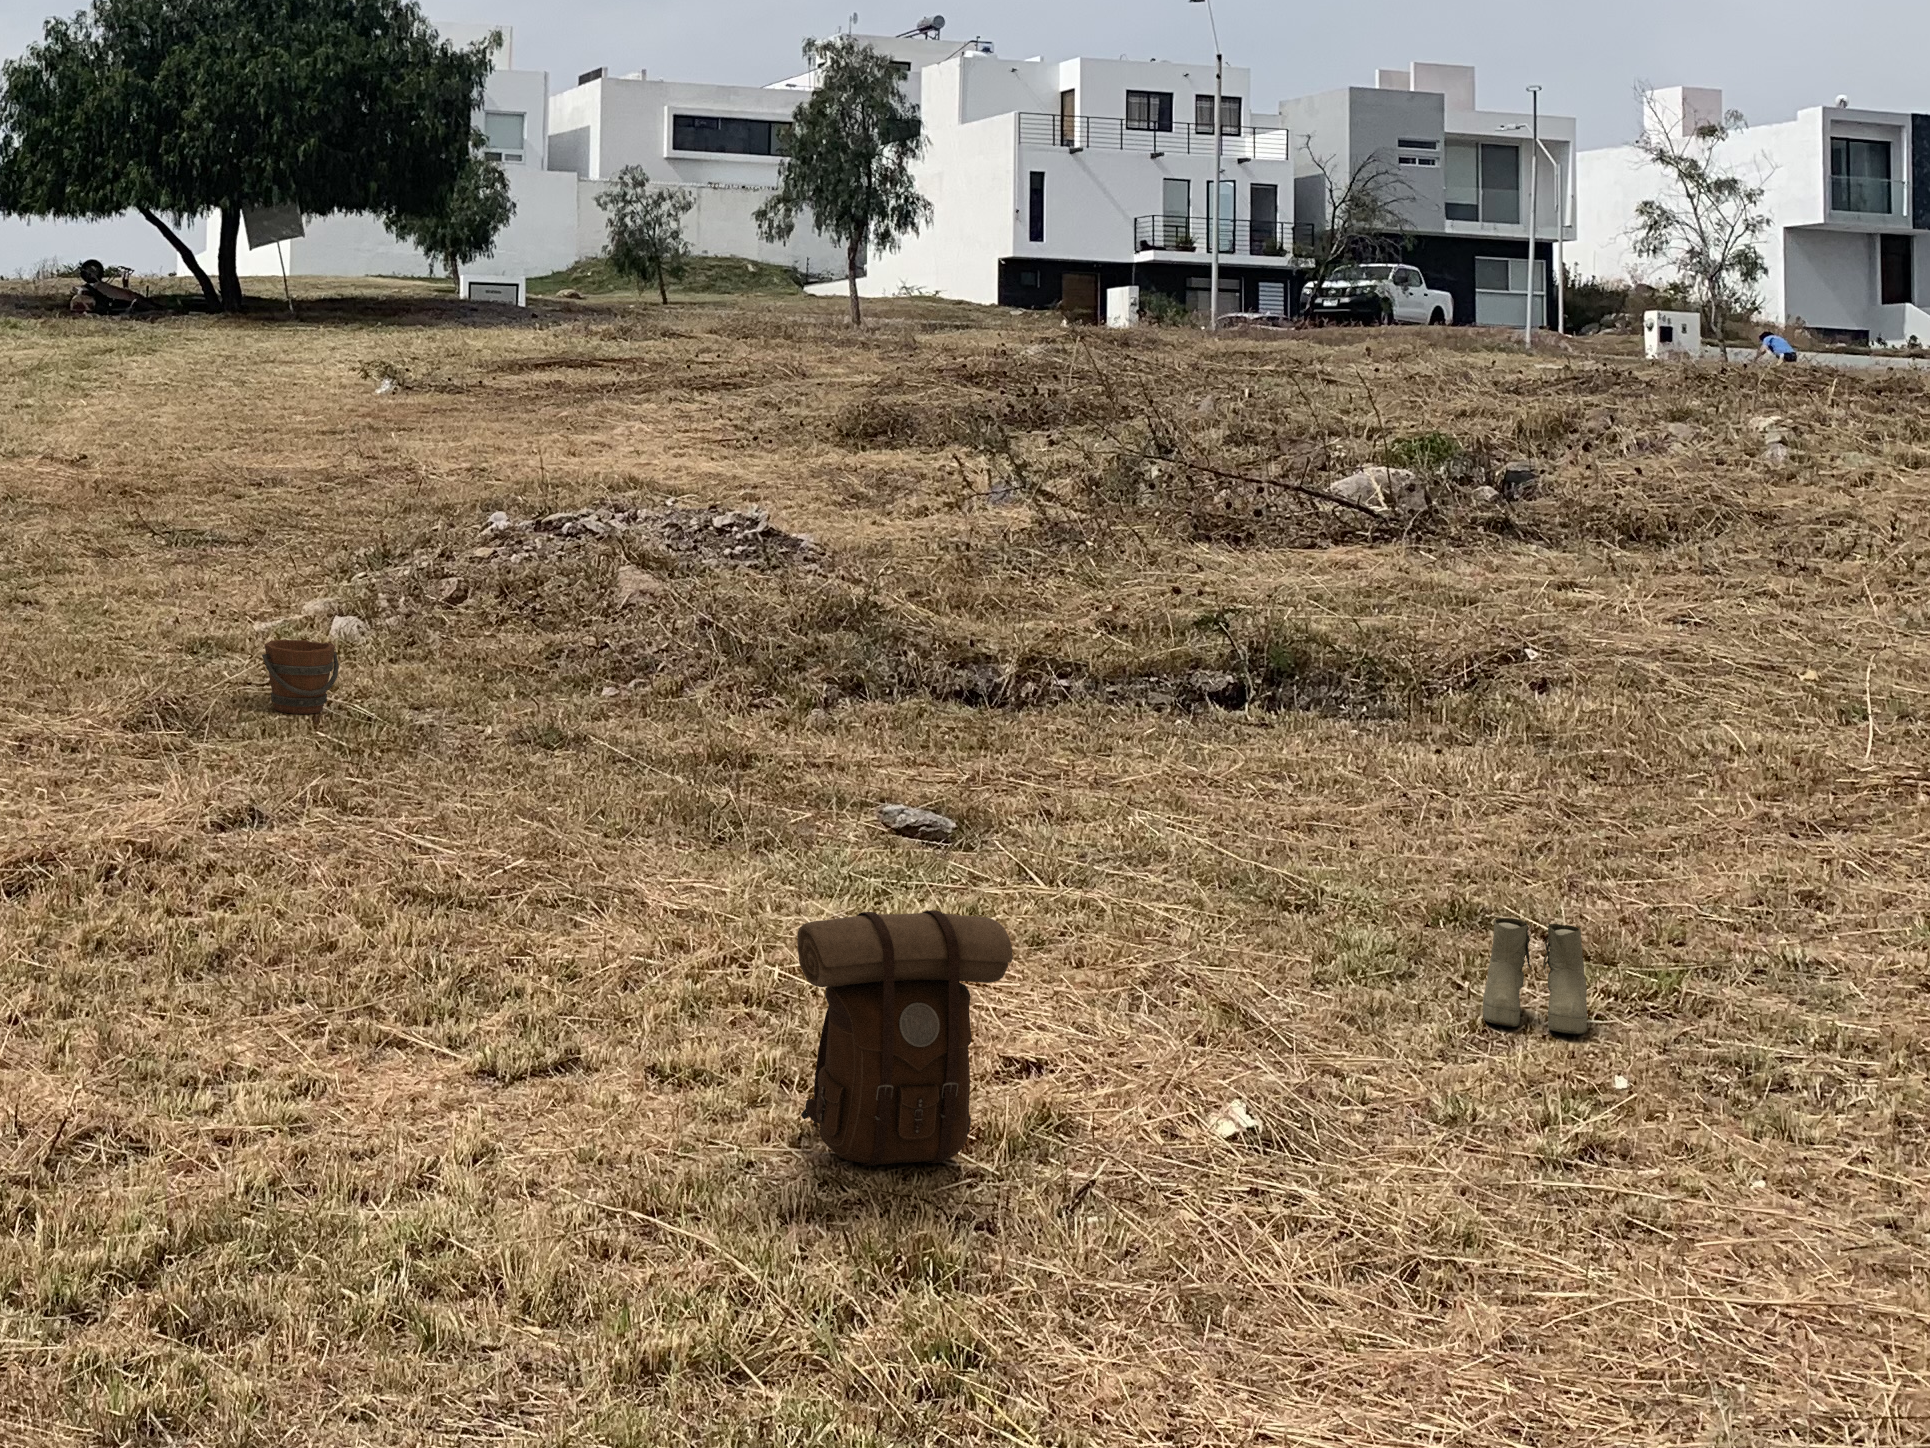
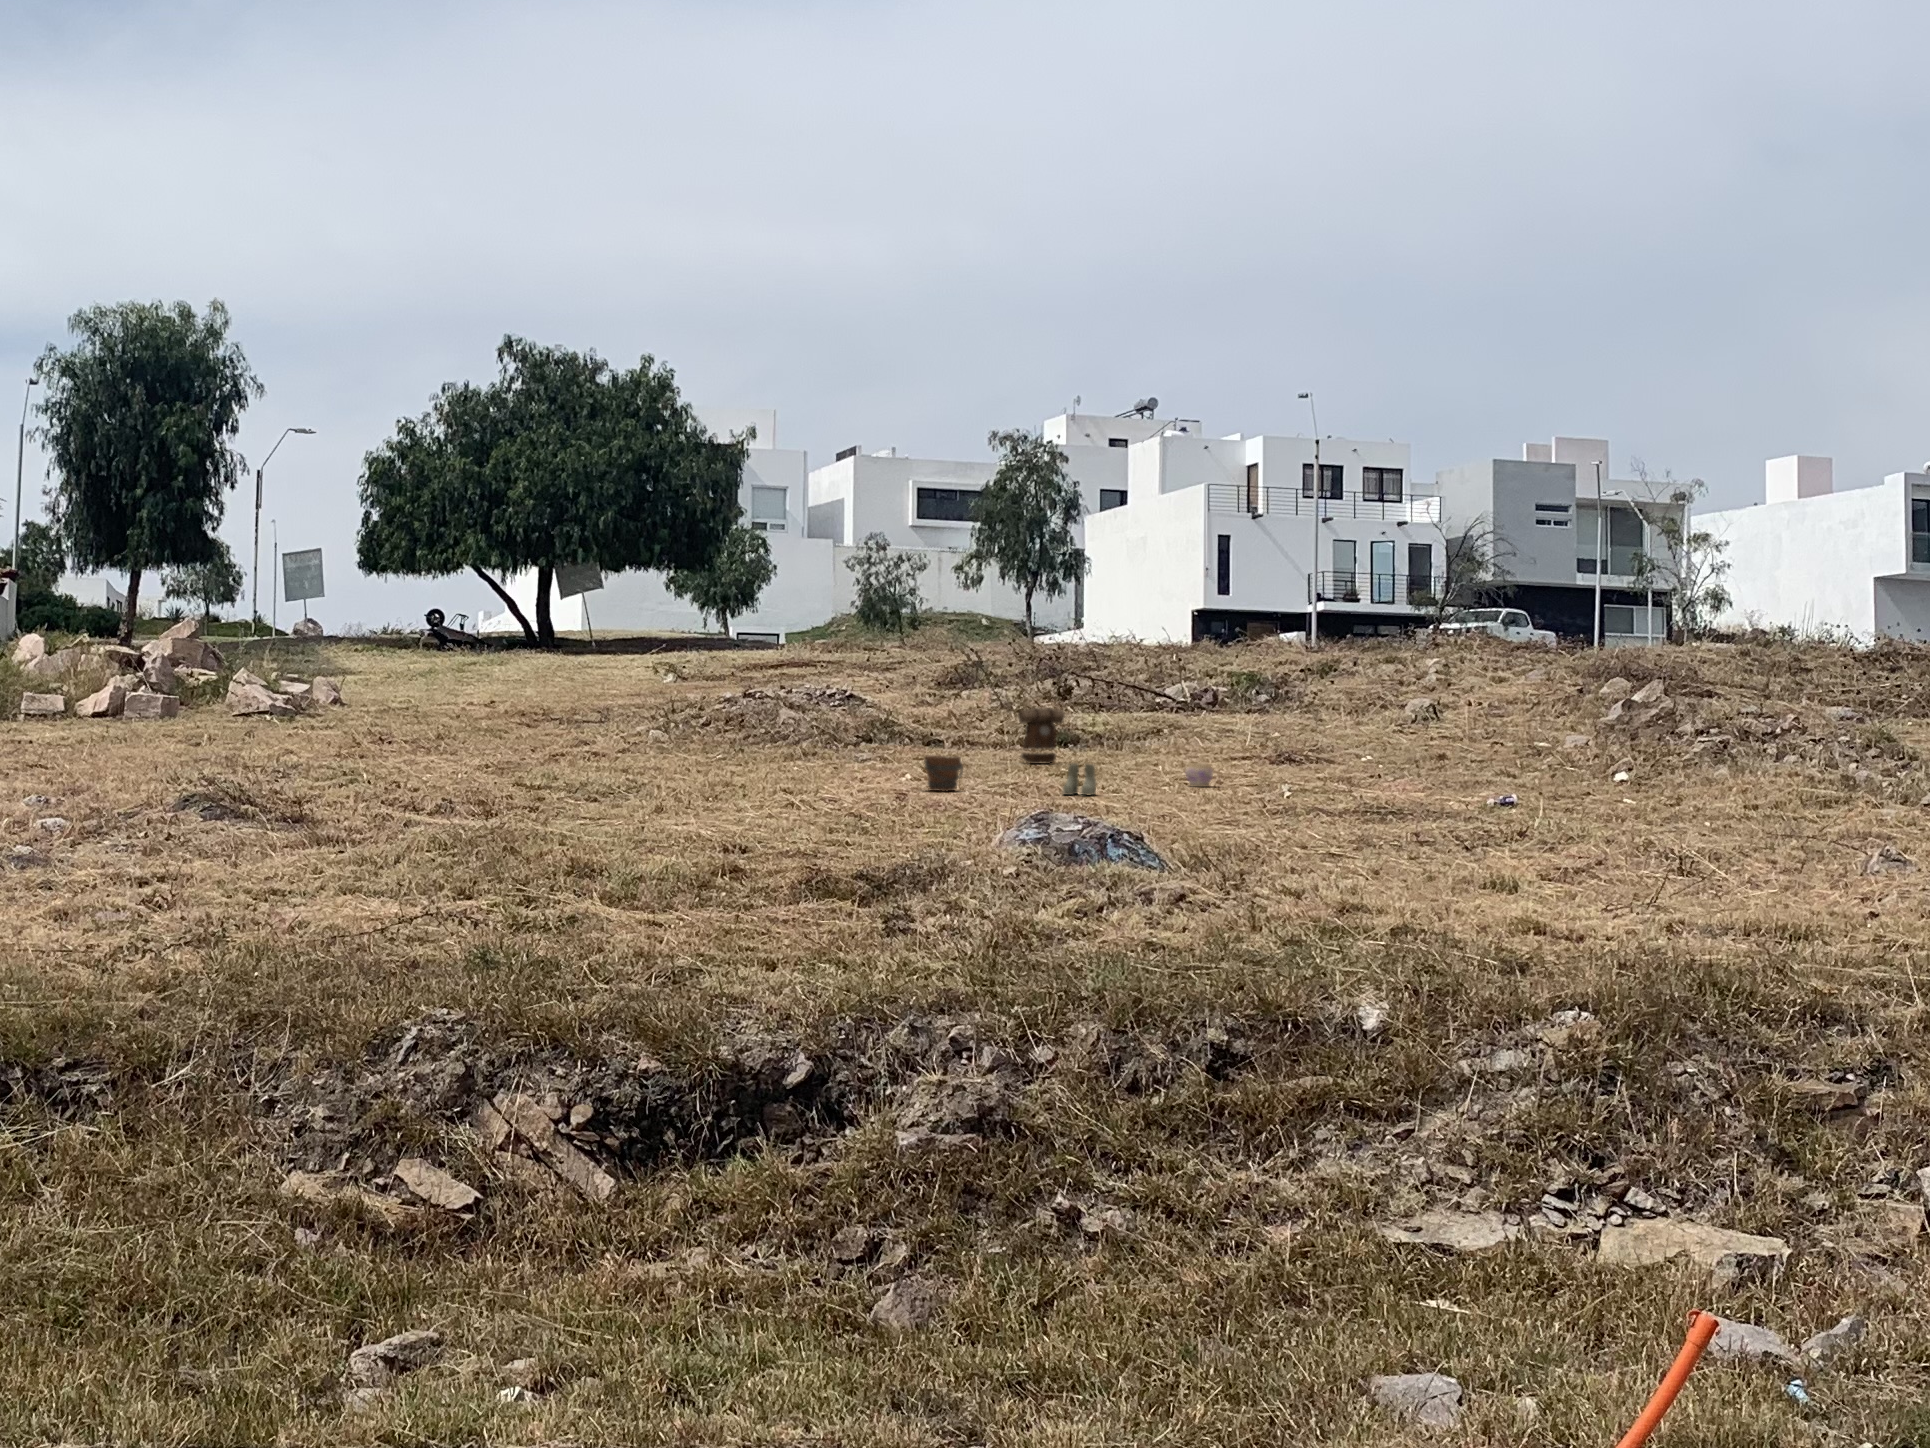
bucket: present [262,639,339,714] -> present [925,755,963,791]
planter: none [1705,842,1793,917] -> present [1186,763,1213,787]
backpack: present [797,910,1013,1166] -> present [1018,708,1065,764]

